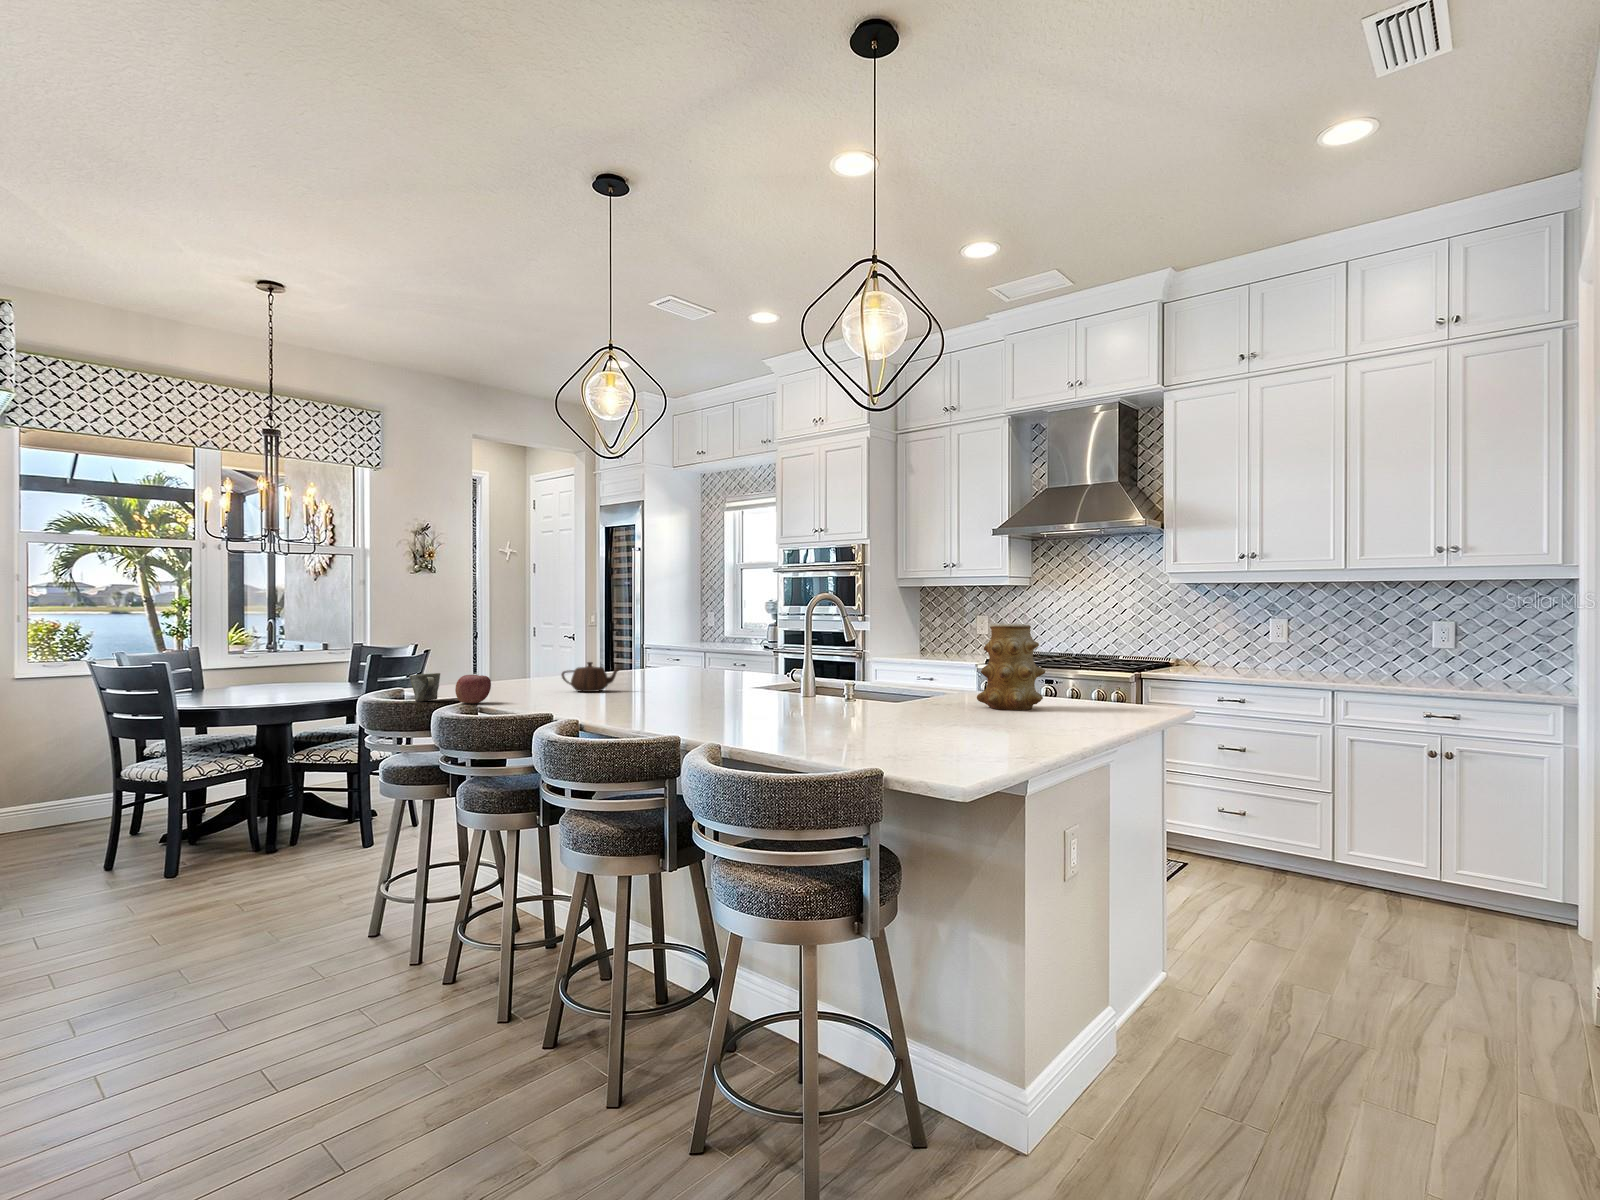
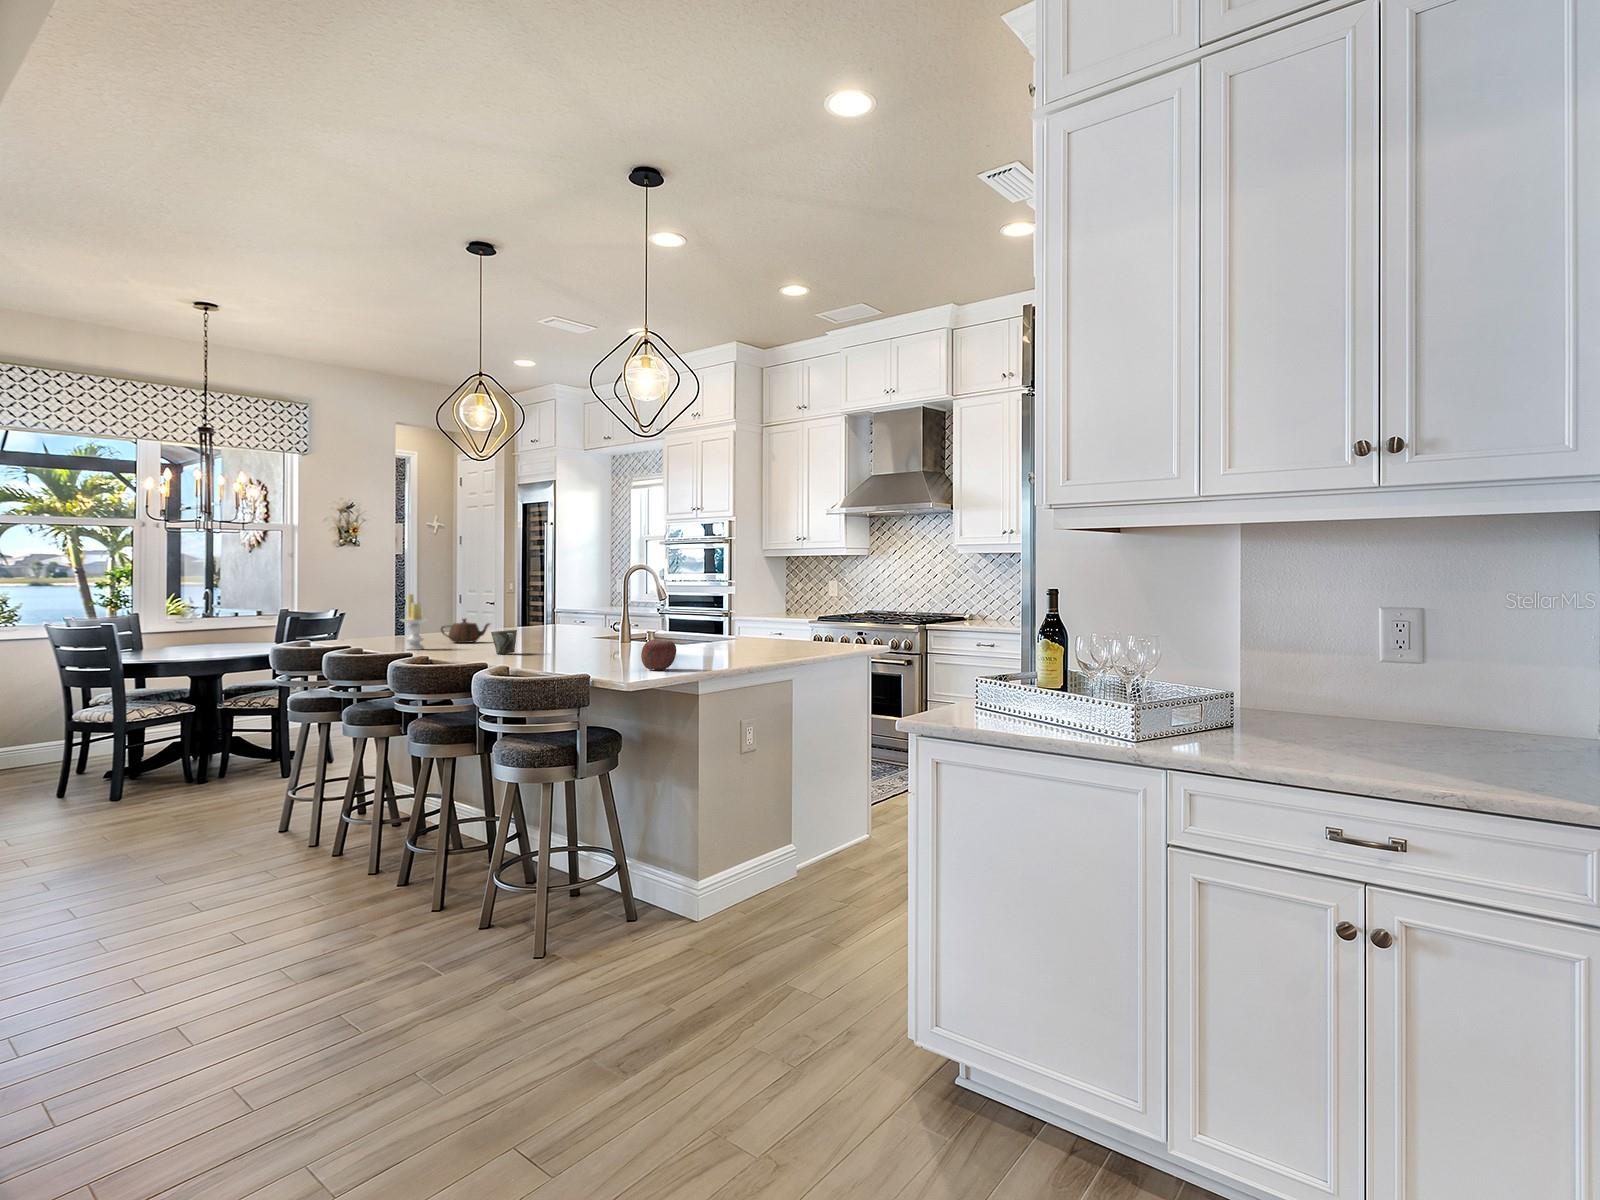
vase: present [977,624,1045,710] -> none [763,585,814,652]
candle: none [525,633,562,703] -> present [400,594,428,650]
mug: present [410,673,440,702] -> present [491,630,517,654]
apple: present [455,675,491,704] -> present [641,640,676,670]

